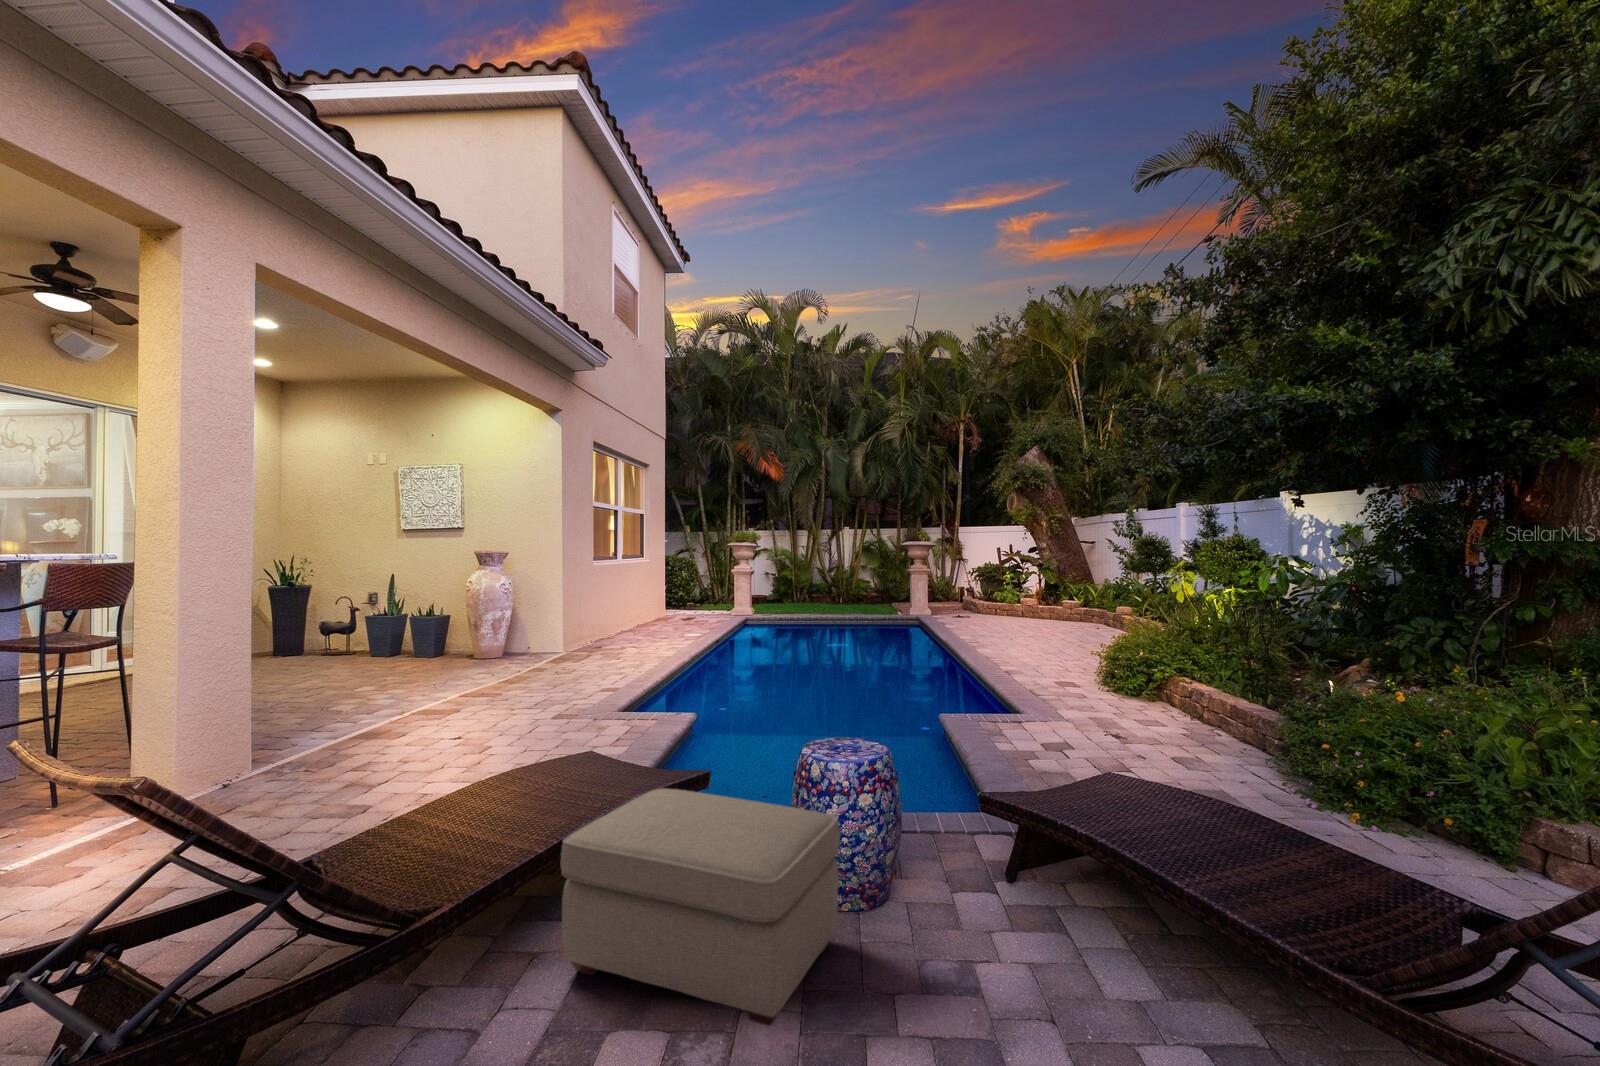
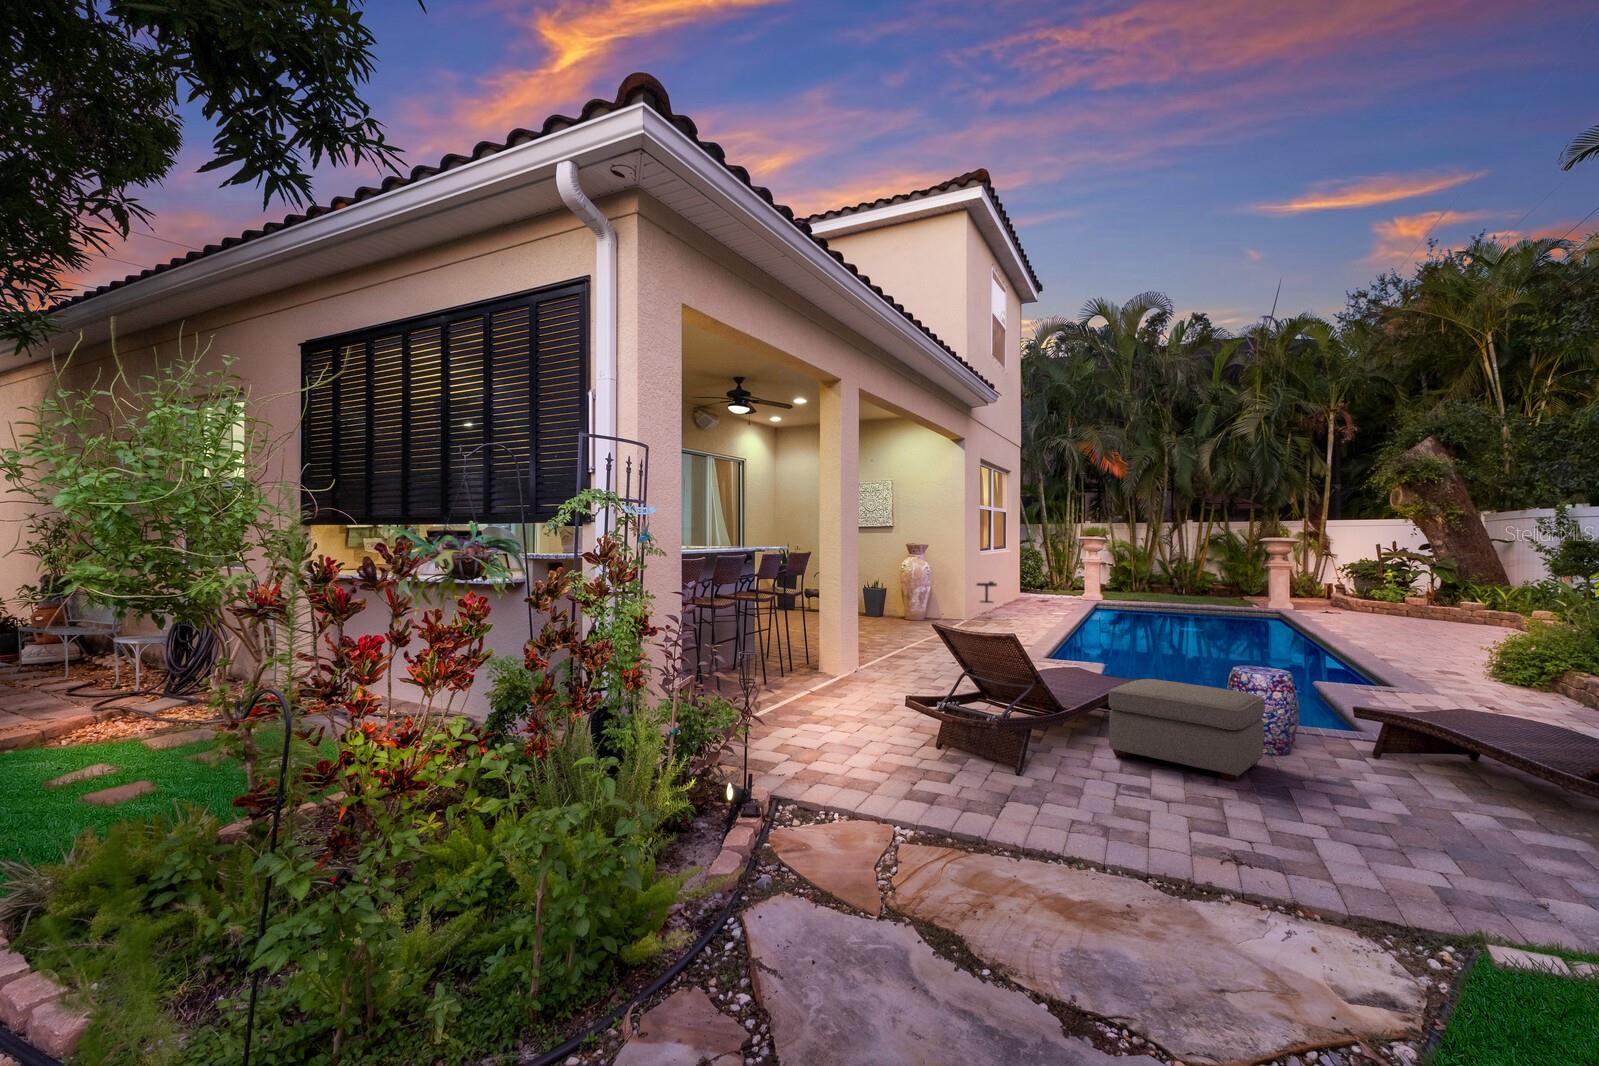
side table: none [582,600,609,650] -> present [977,581,997,603]

